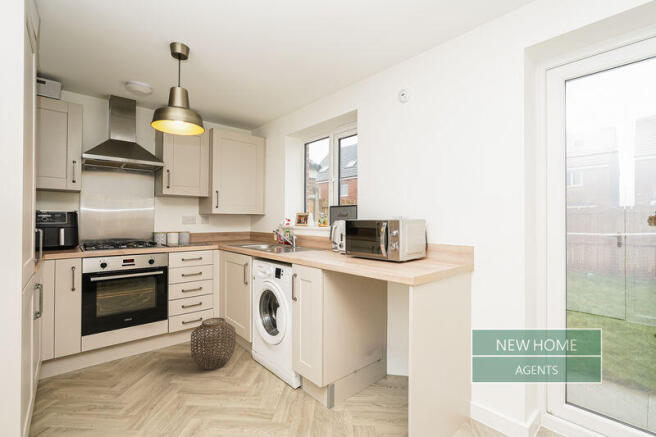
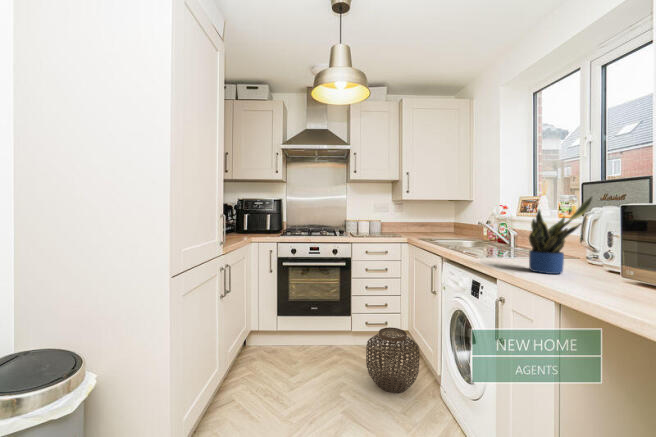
potted plant: none [307,215,335,258] -> present [529,197,592,274]

